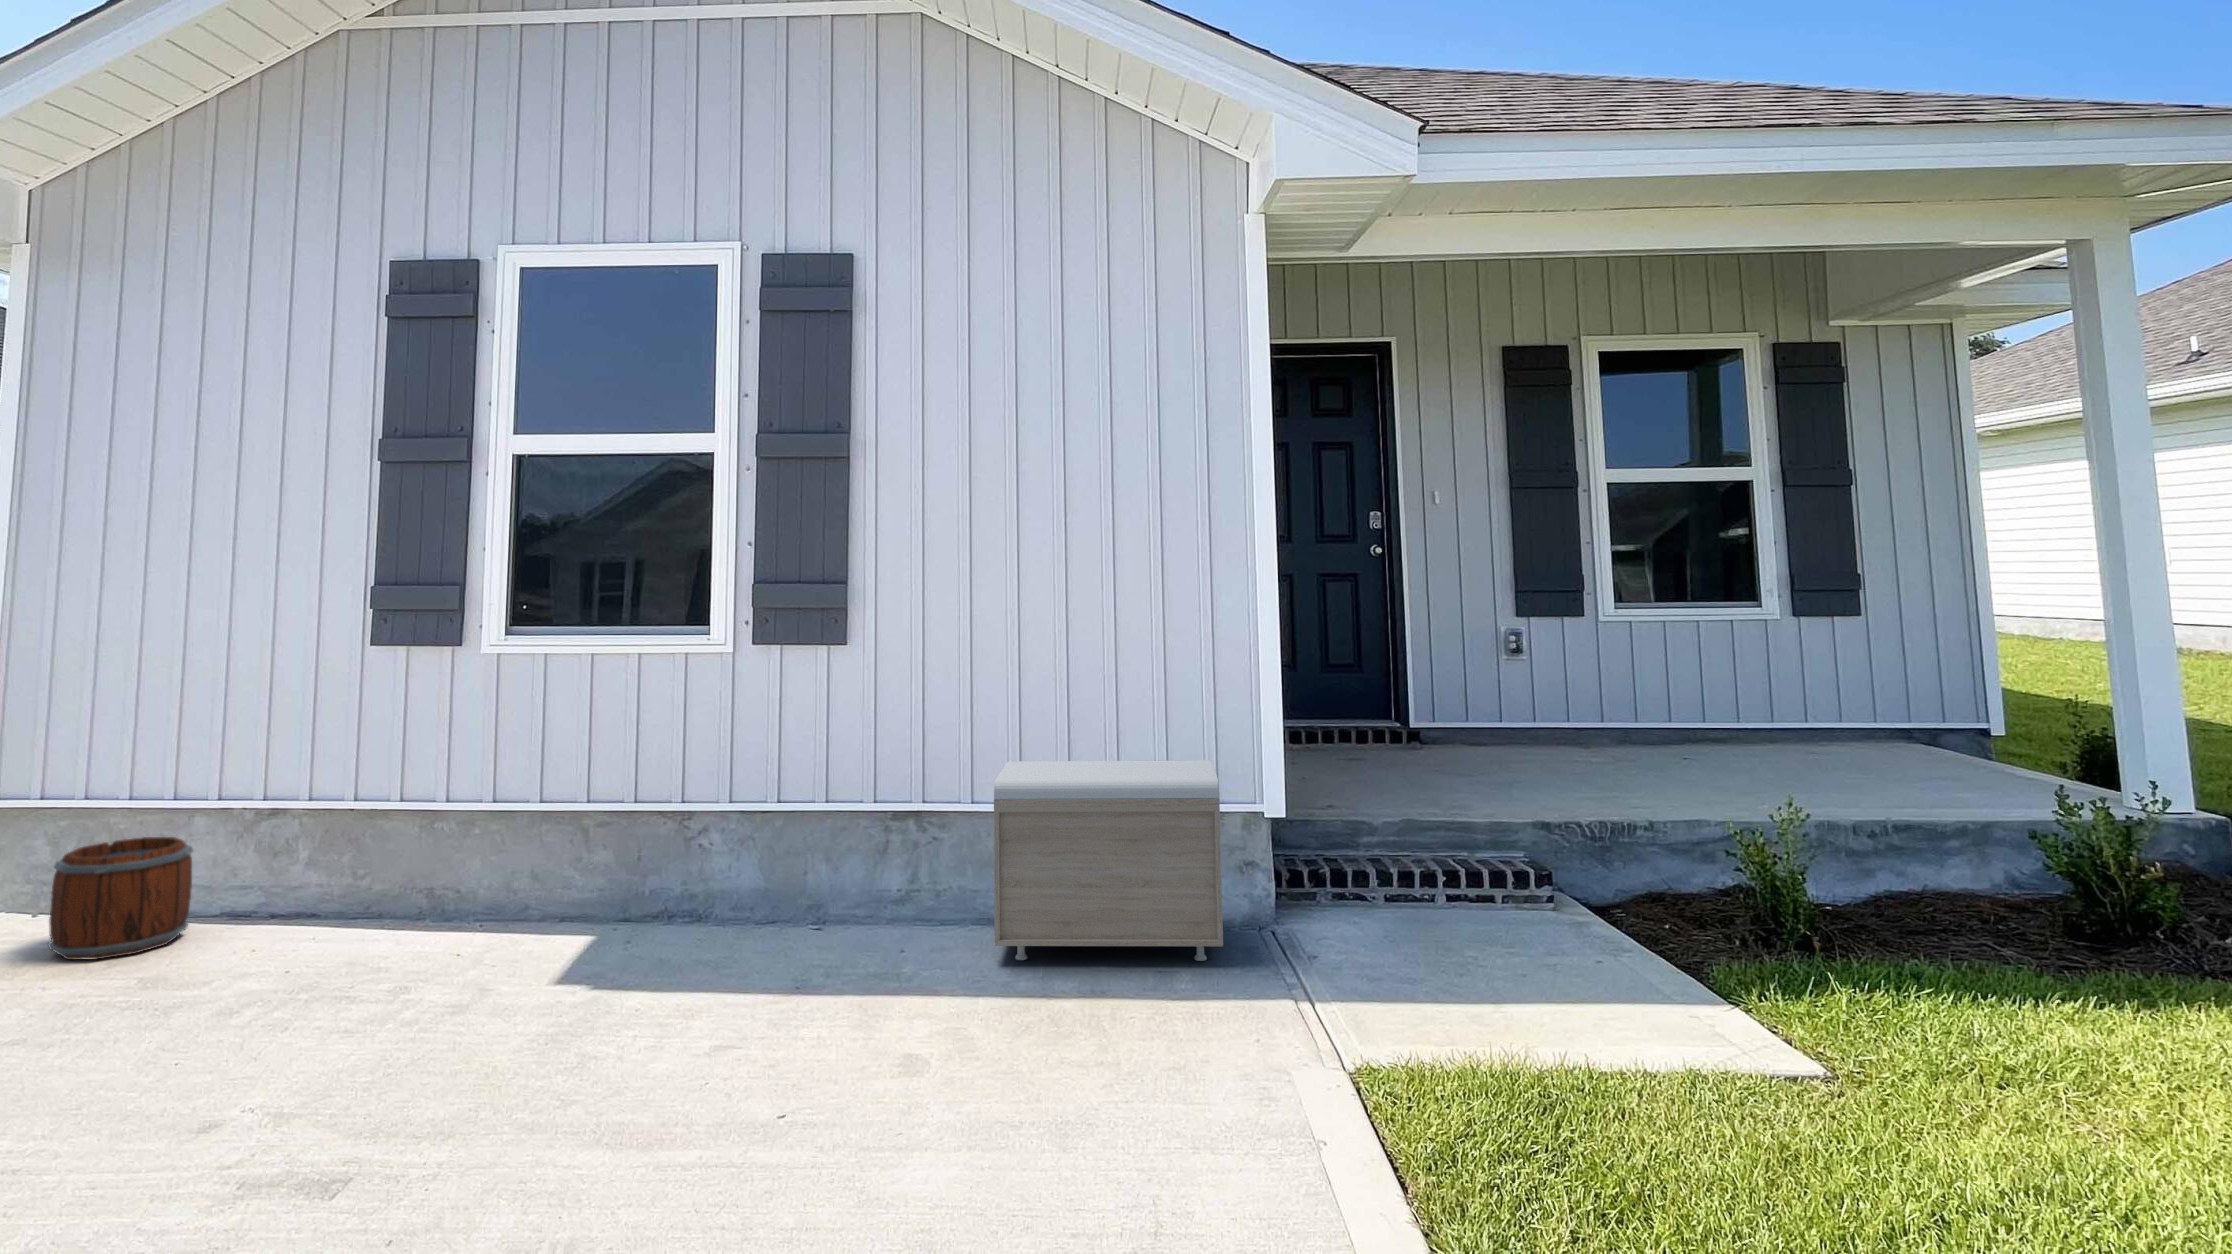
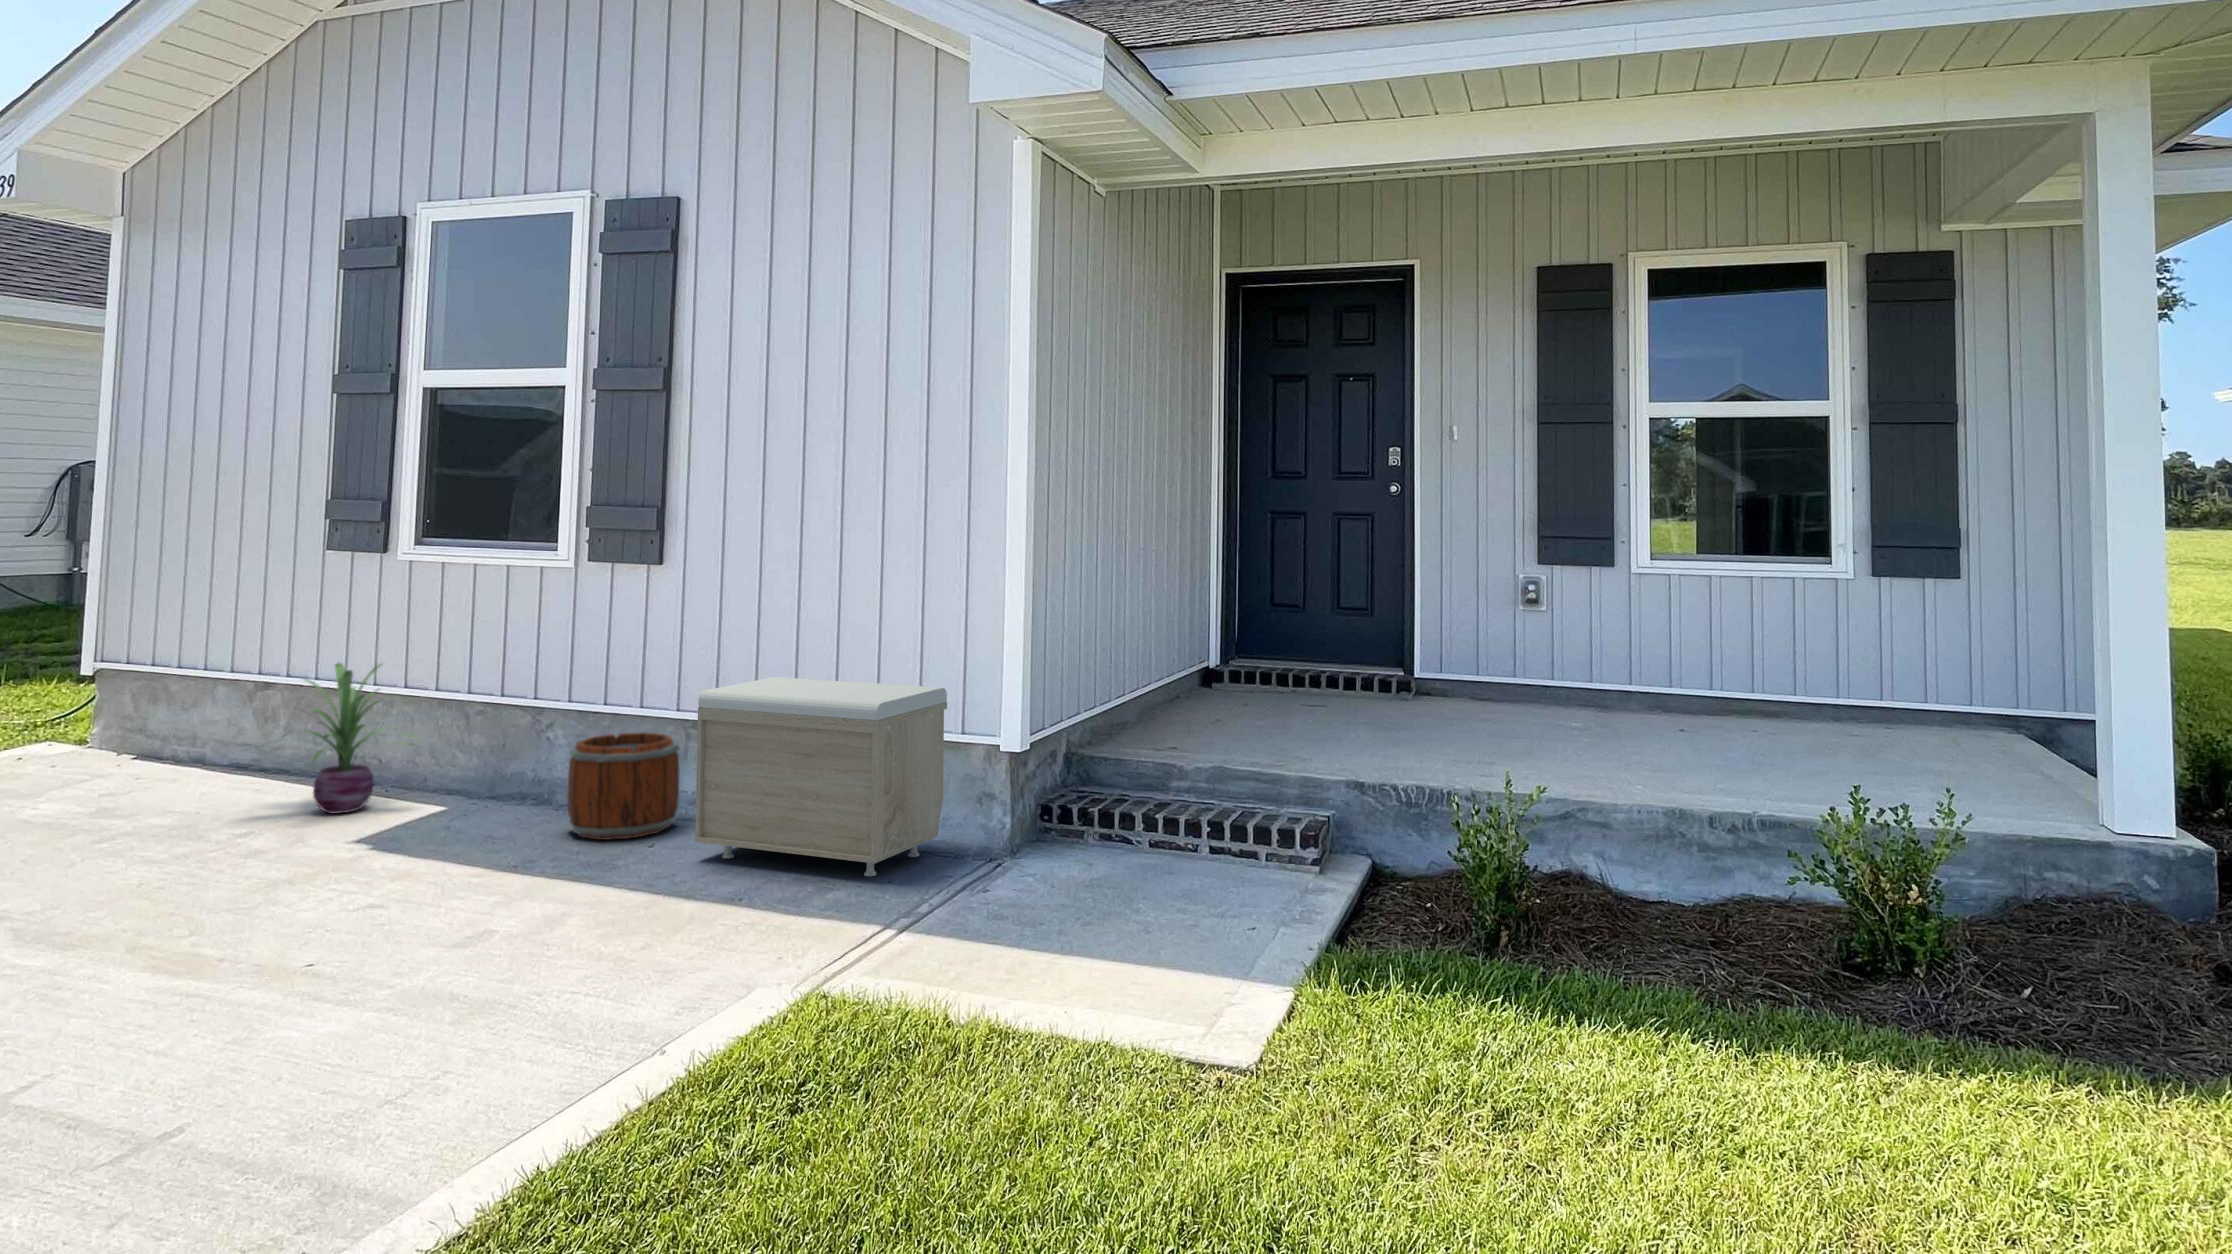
decorative plant: none [360,776,565,964] -> present [277,663,417,814]
bucket: present [48,837,193,960] -> present [567,733,680,840]

